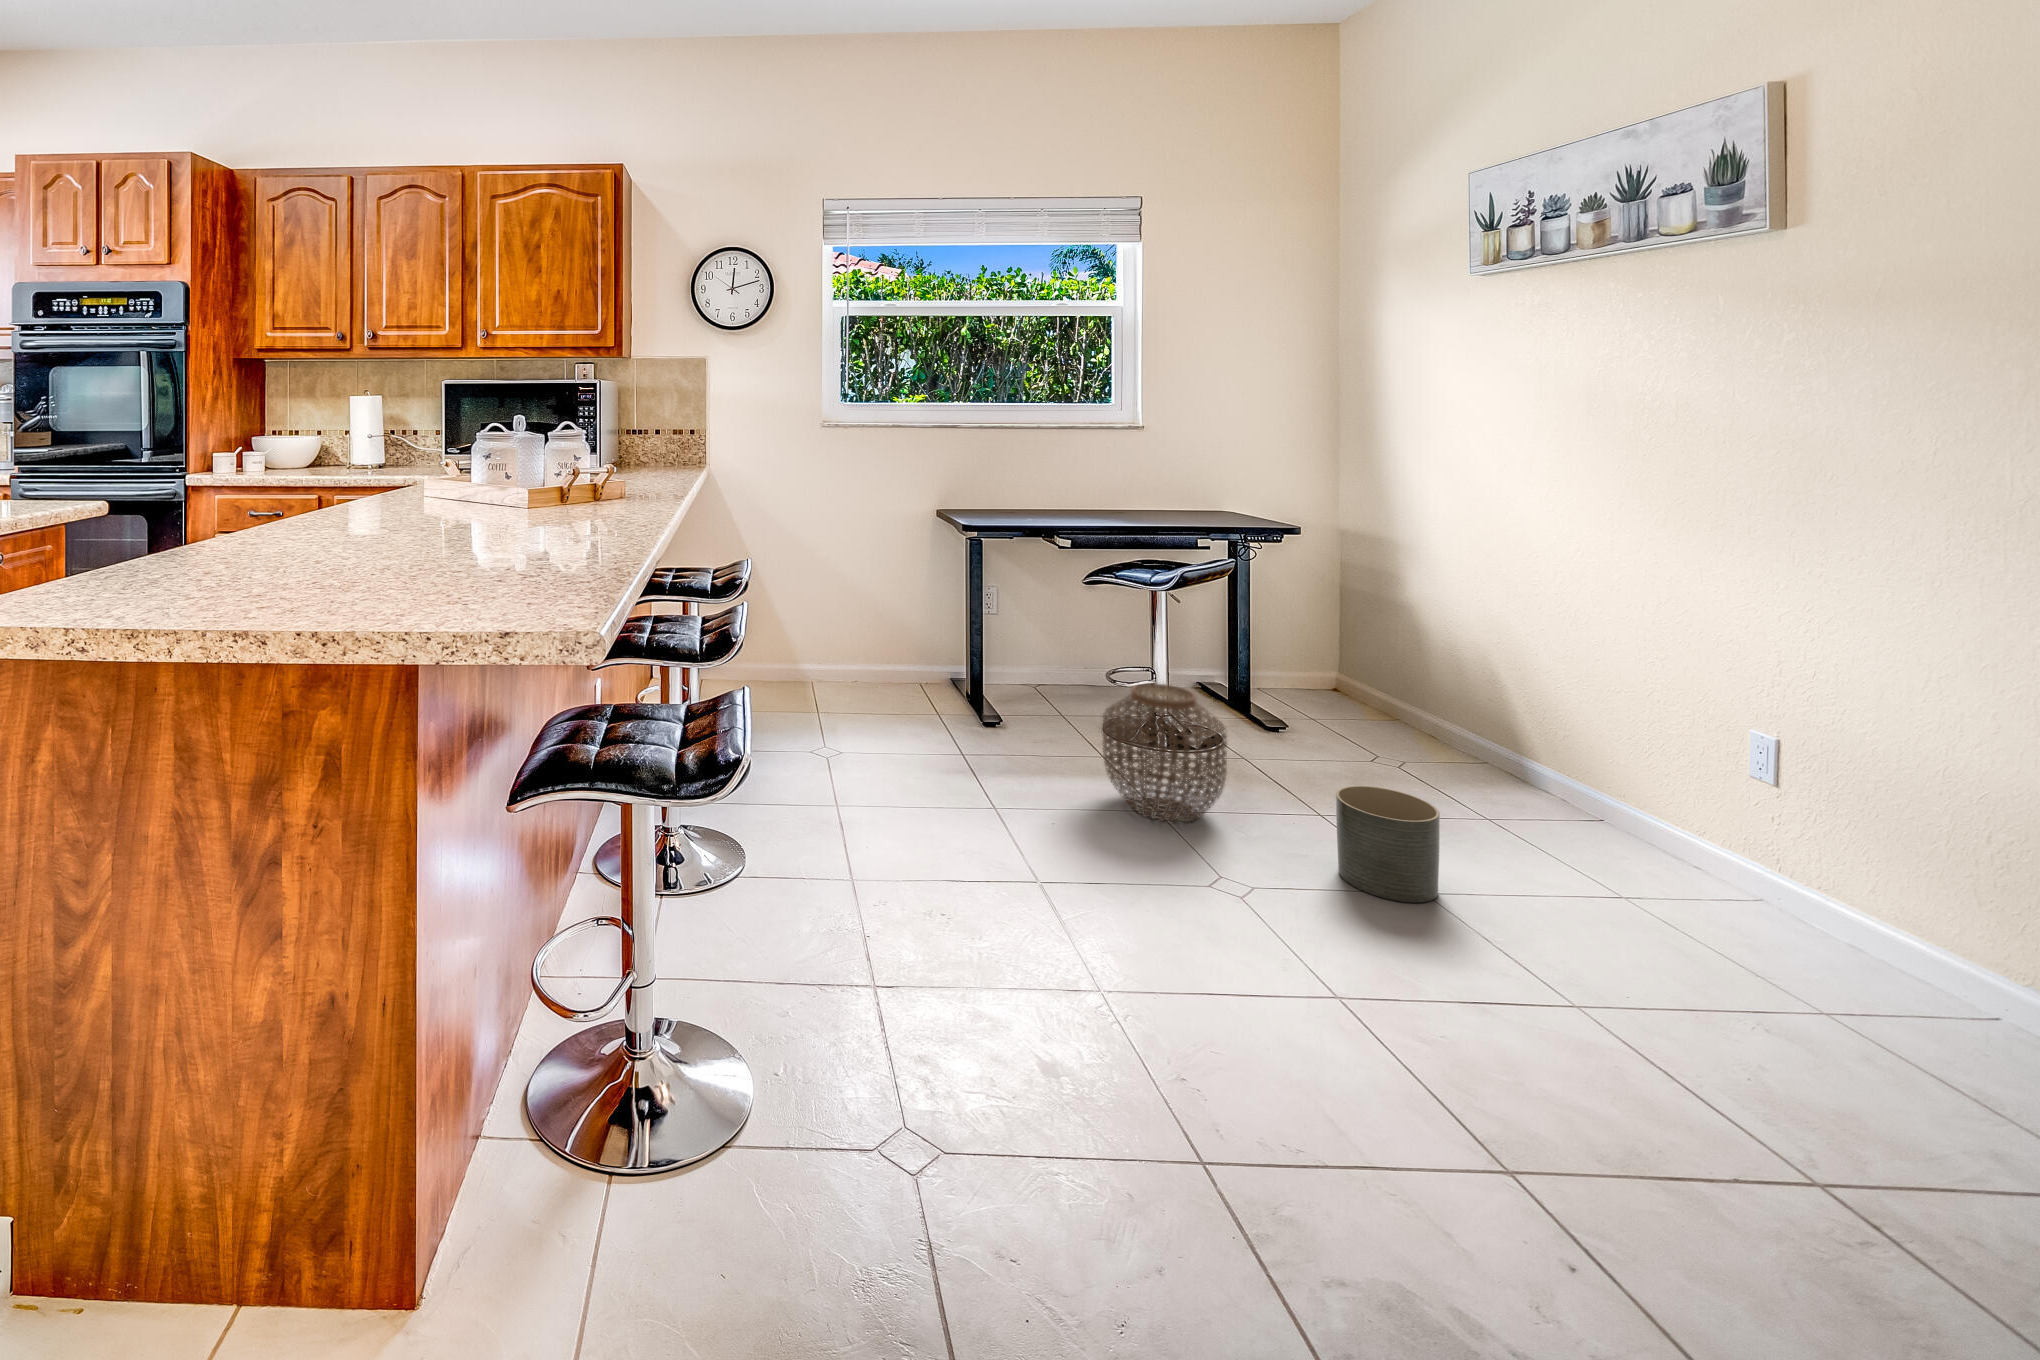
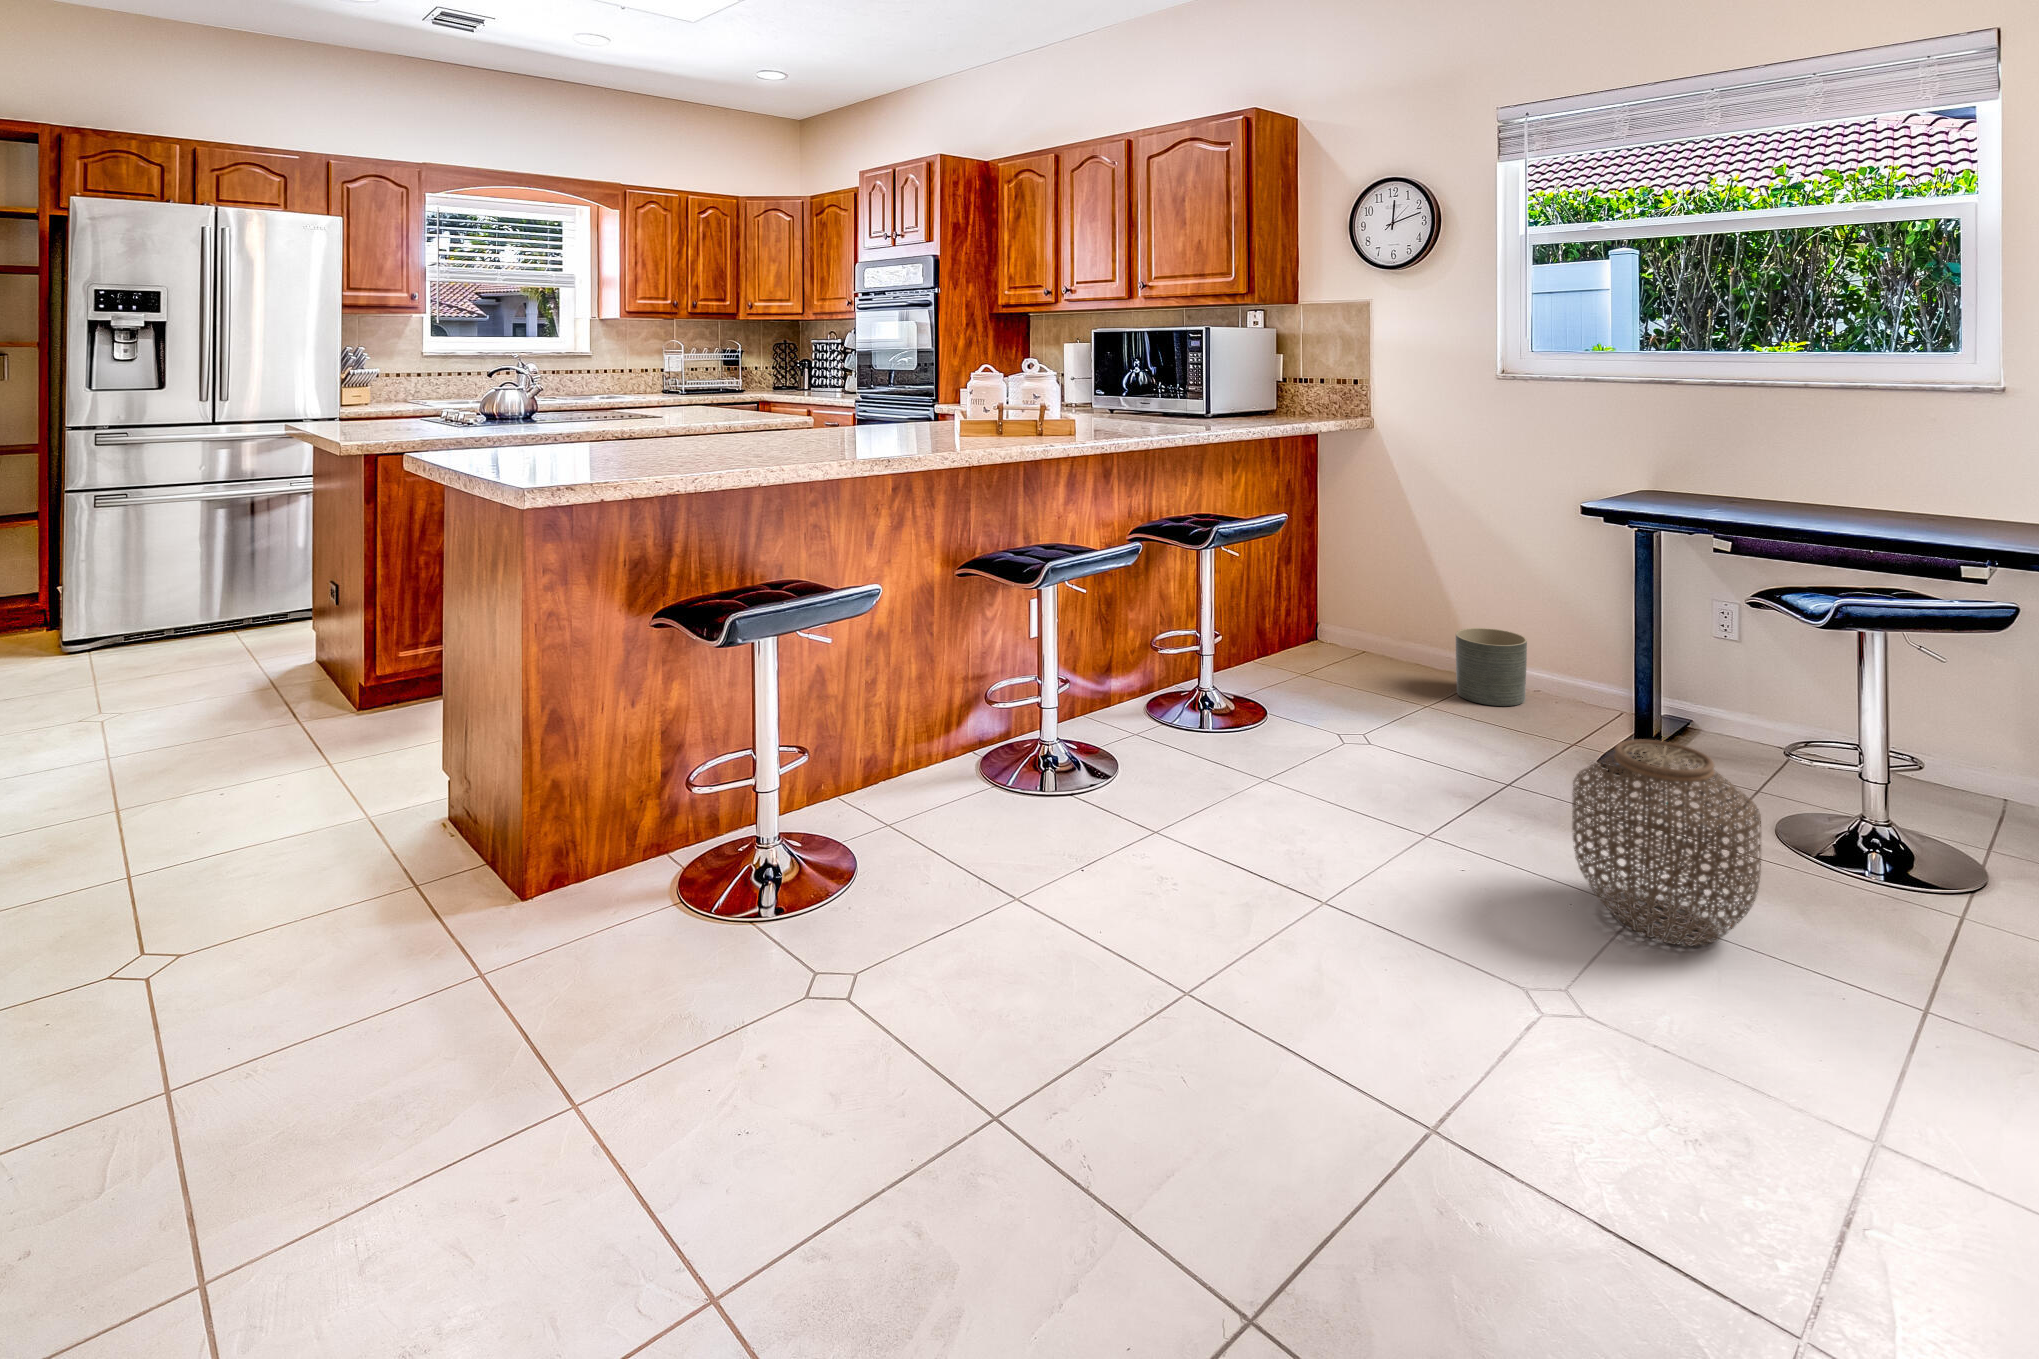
planter: present [1336,786,1440,903] -> present [1456,628,1527,706]

